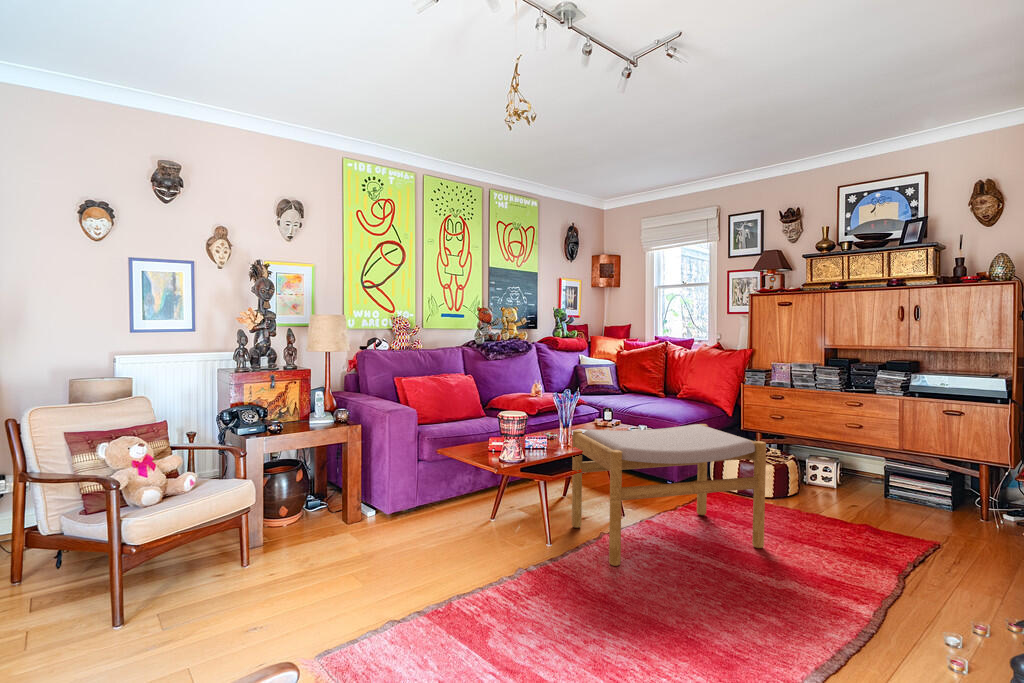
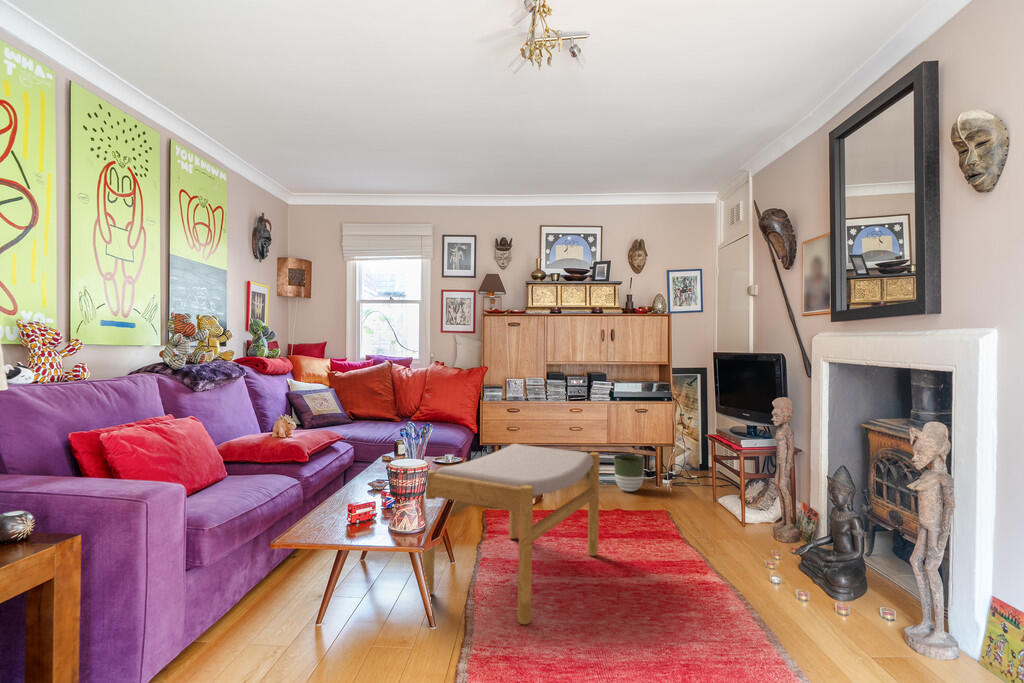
planter: none [902,465,950,513] -> present [614,455,645,492]

